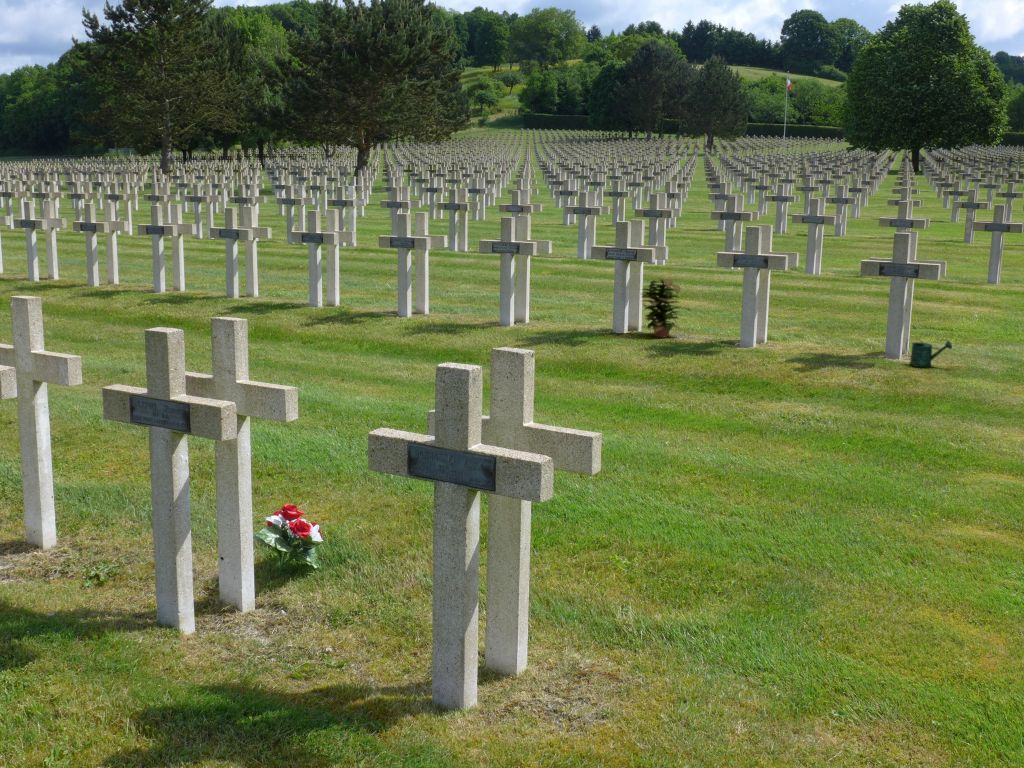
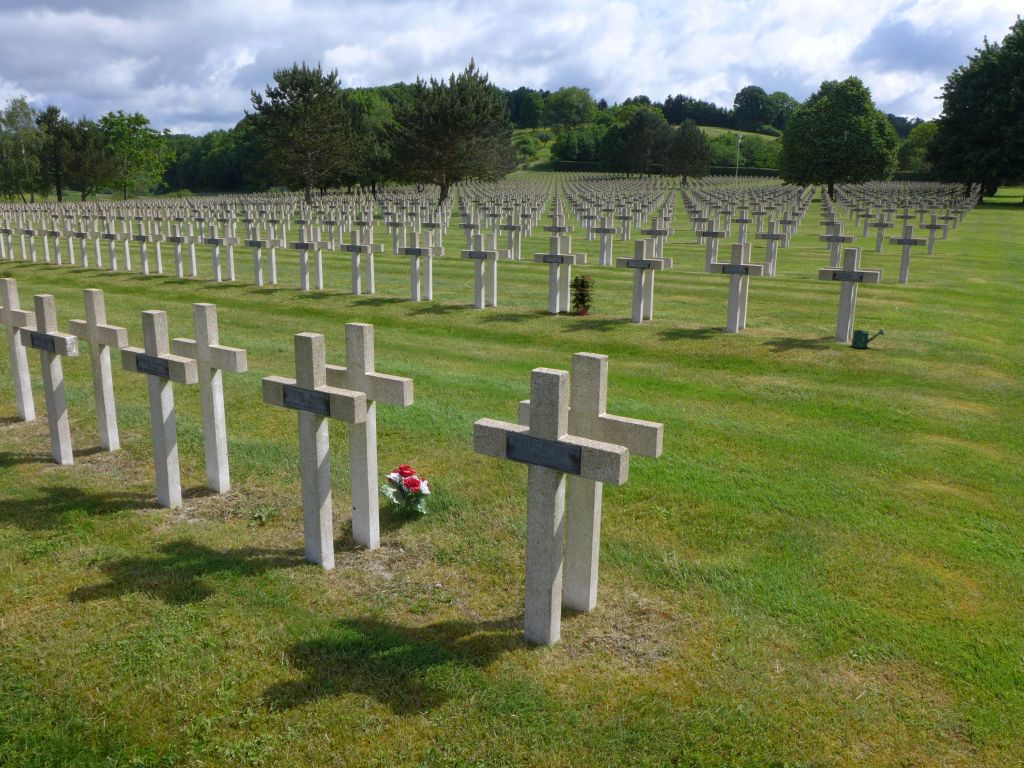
decorative plant: present [642,278,681,338] -> present [569,275,595,315]

